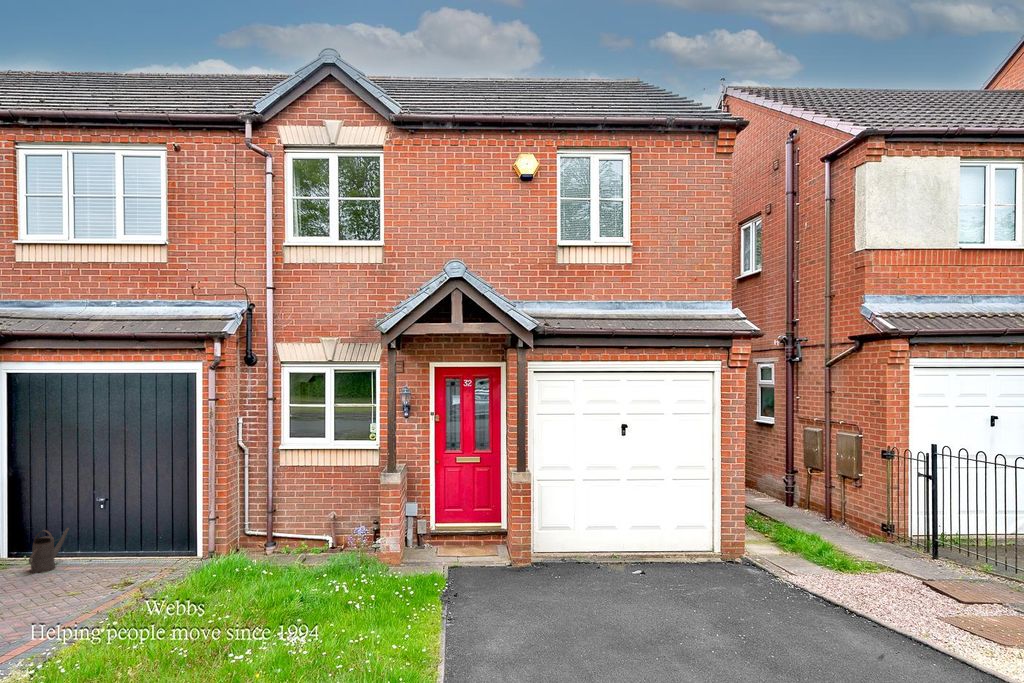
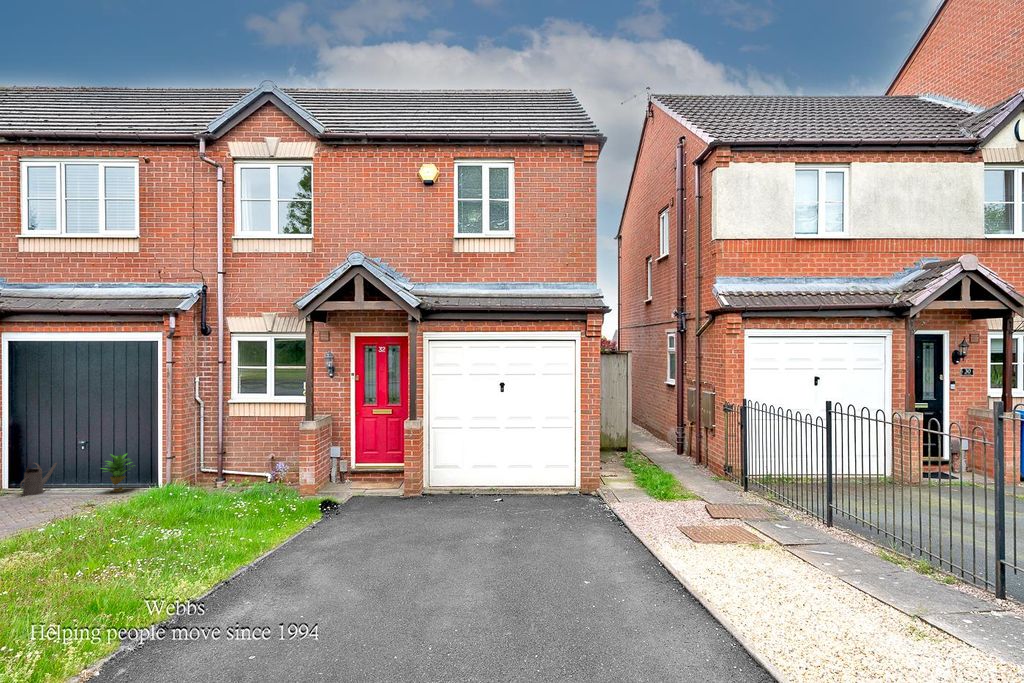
potted plant: none [128,516,170,566] -> present [103,454,133,492]

